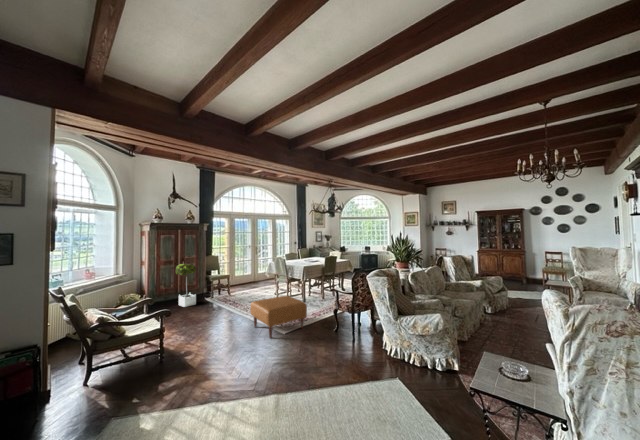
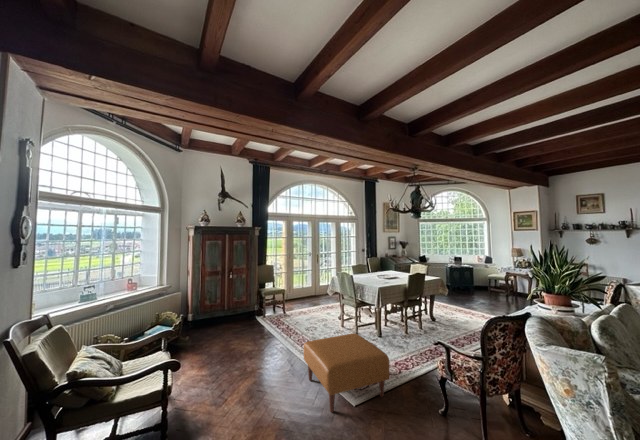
potted tree: present [176,263,196,307] -> none [222,275,245,328]

